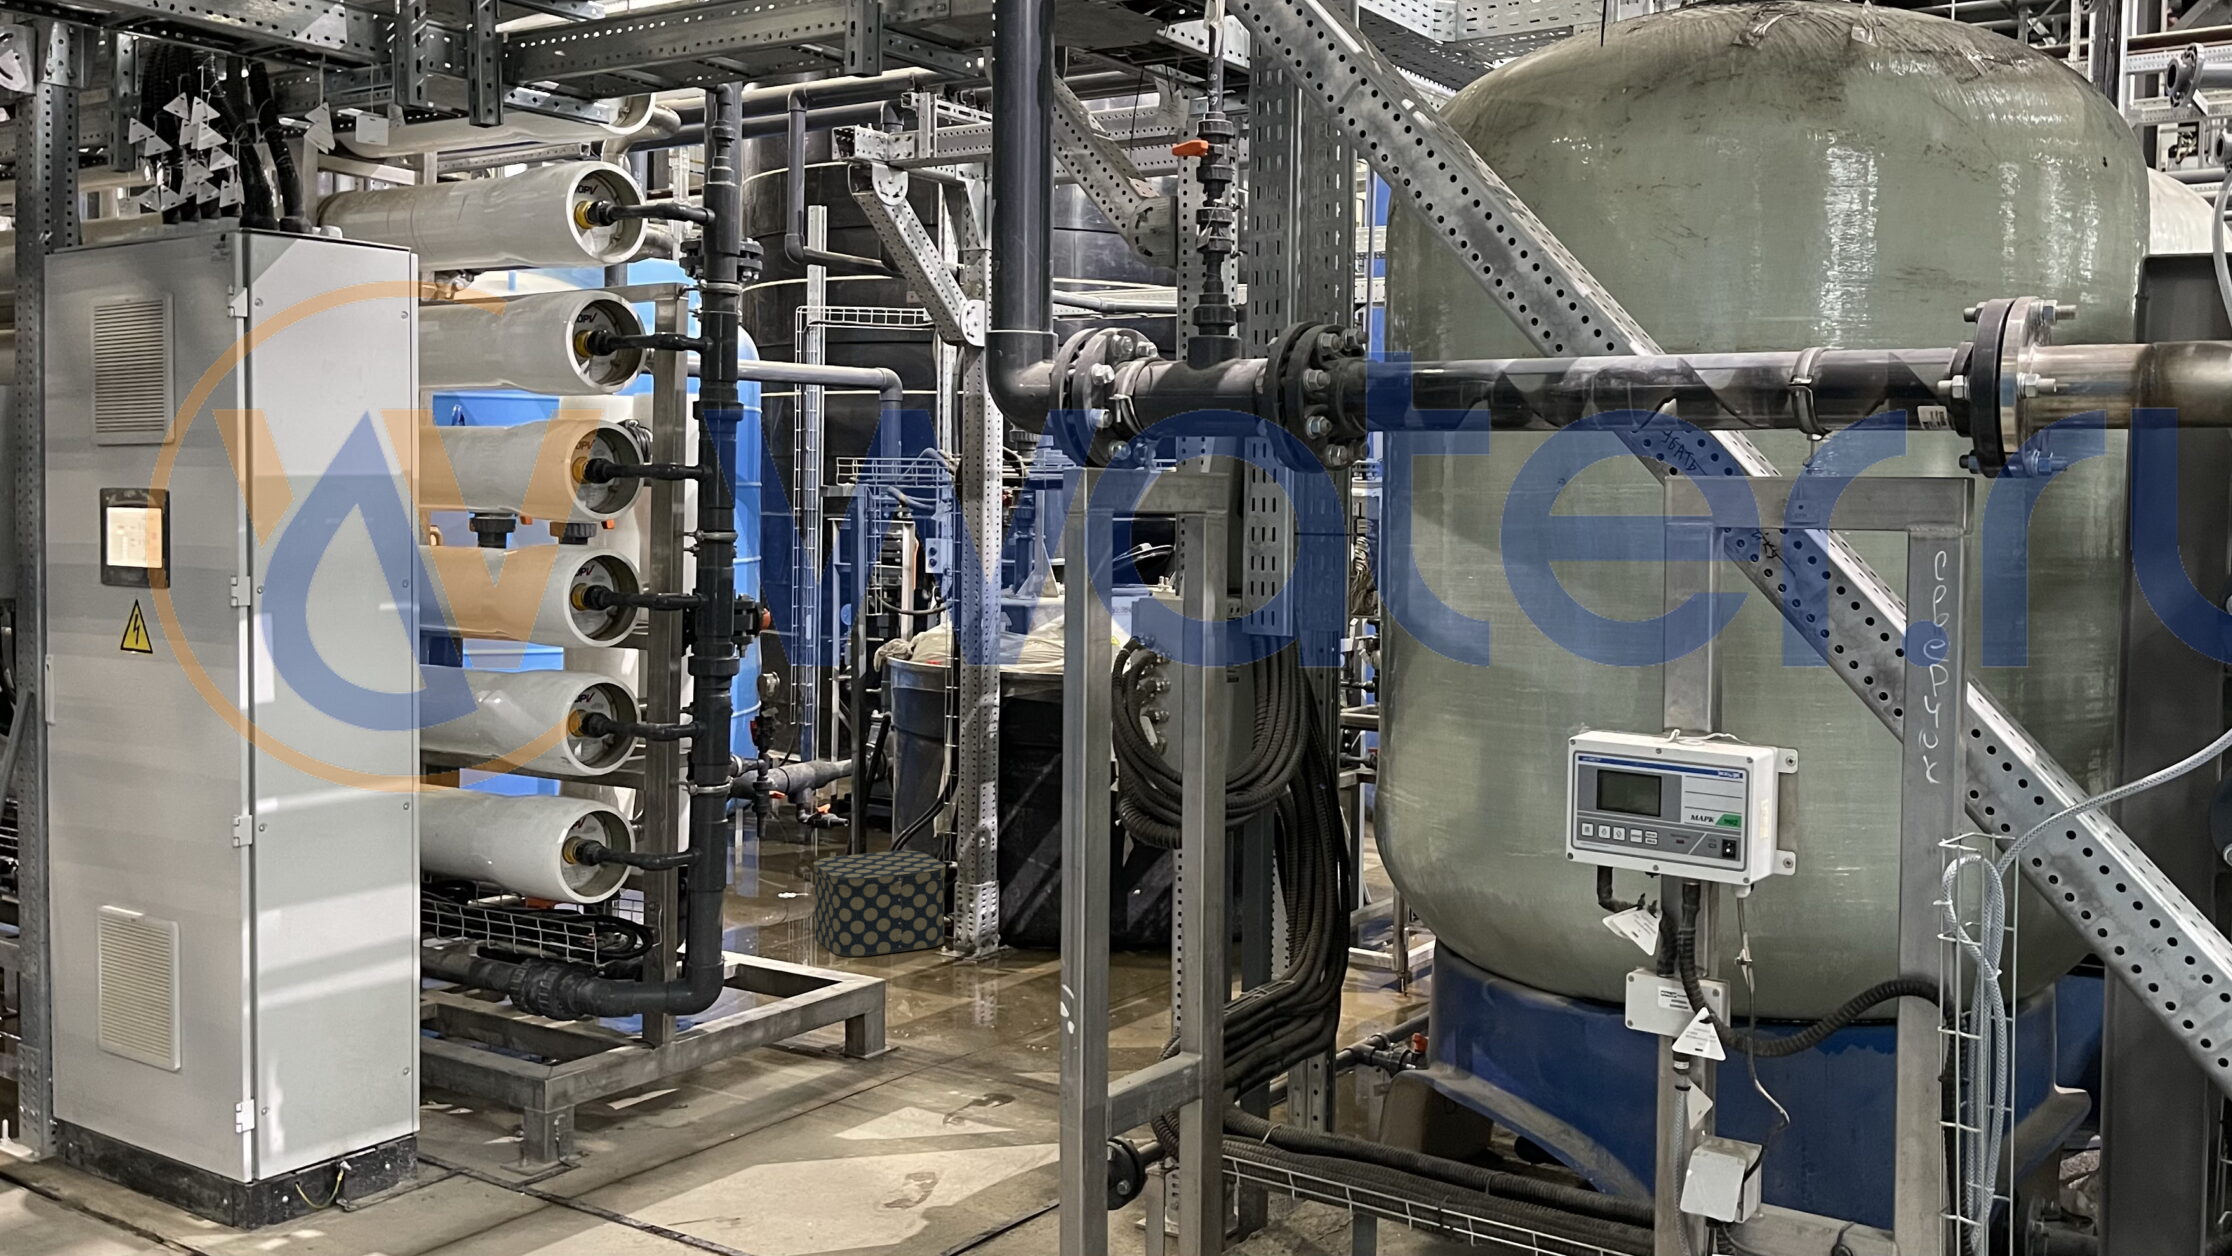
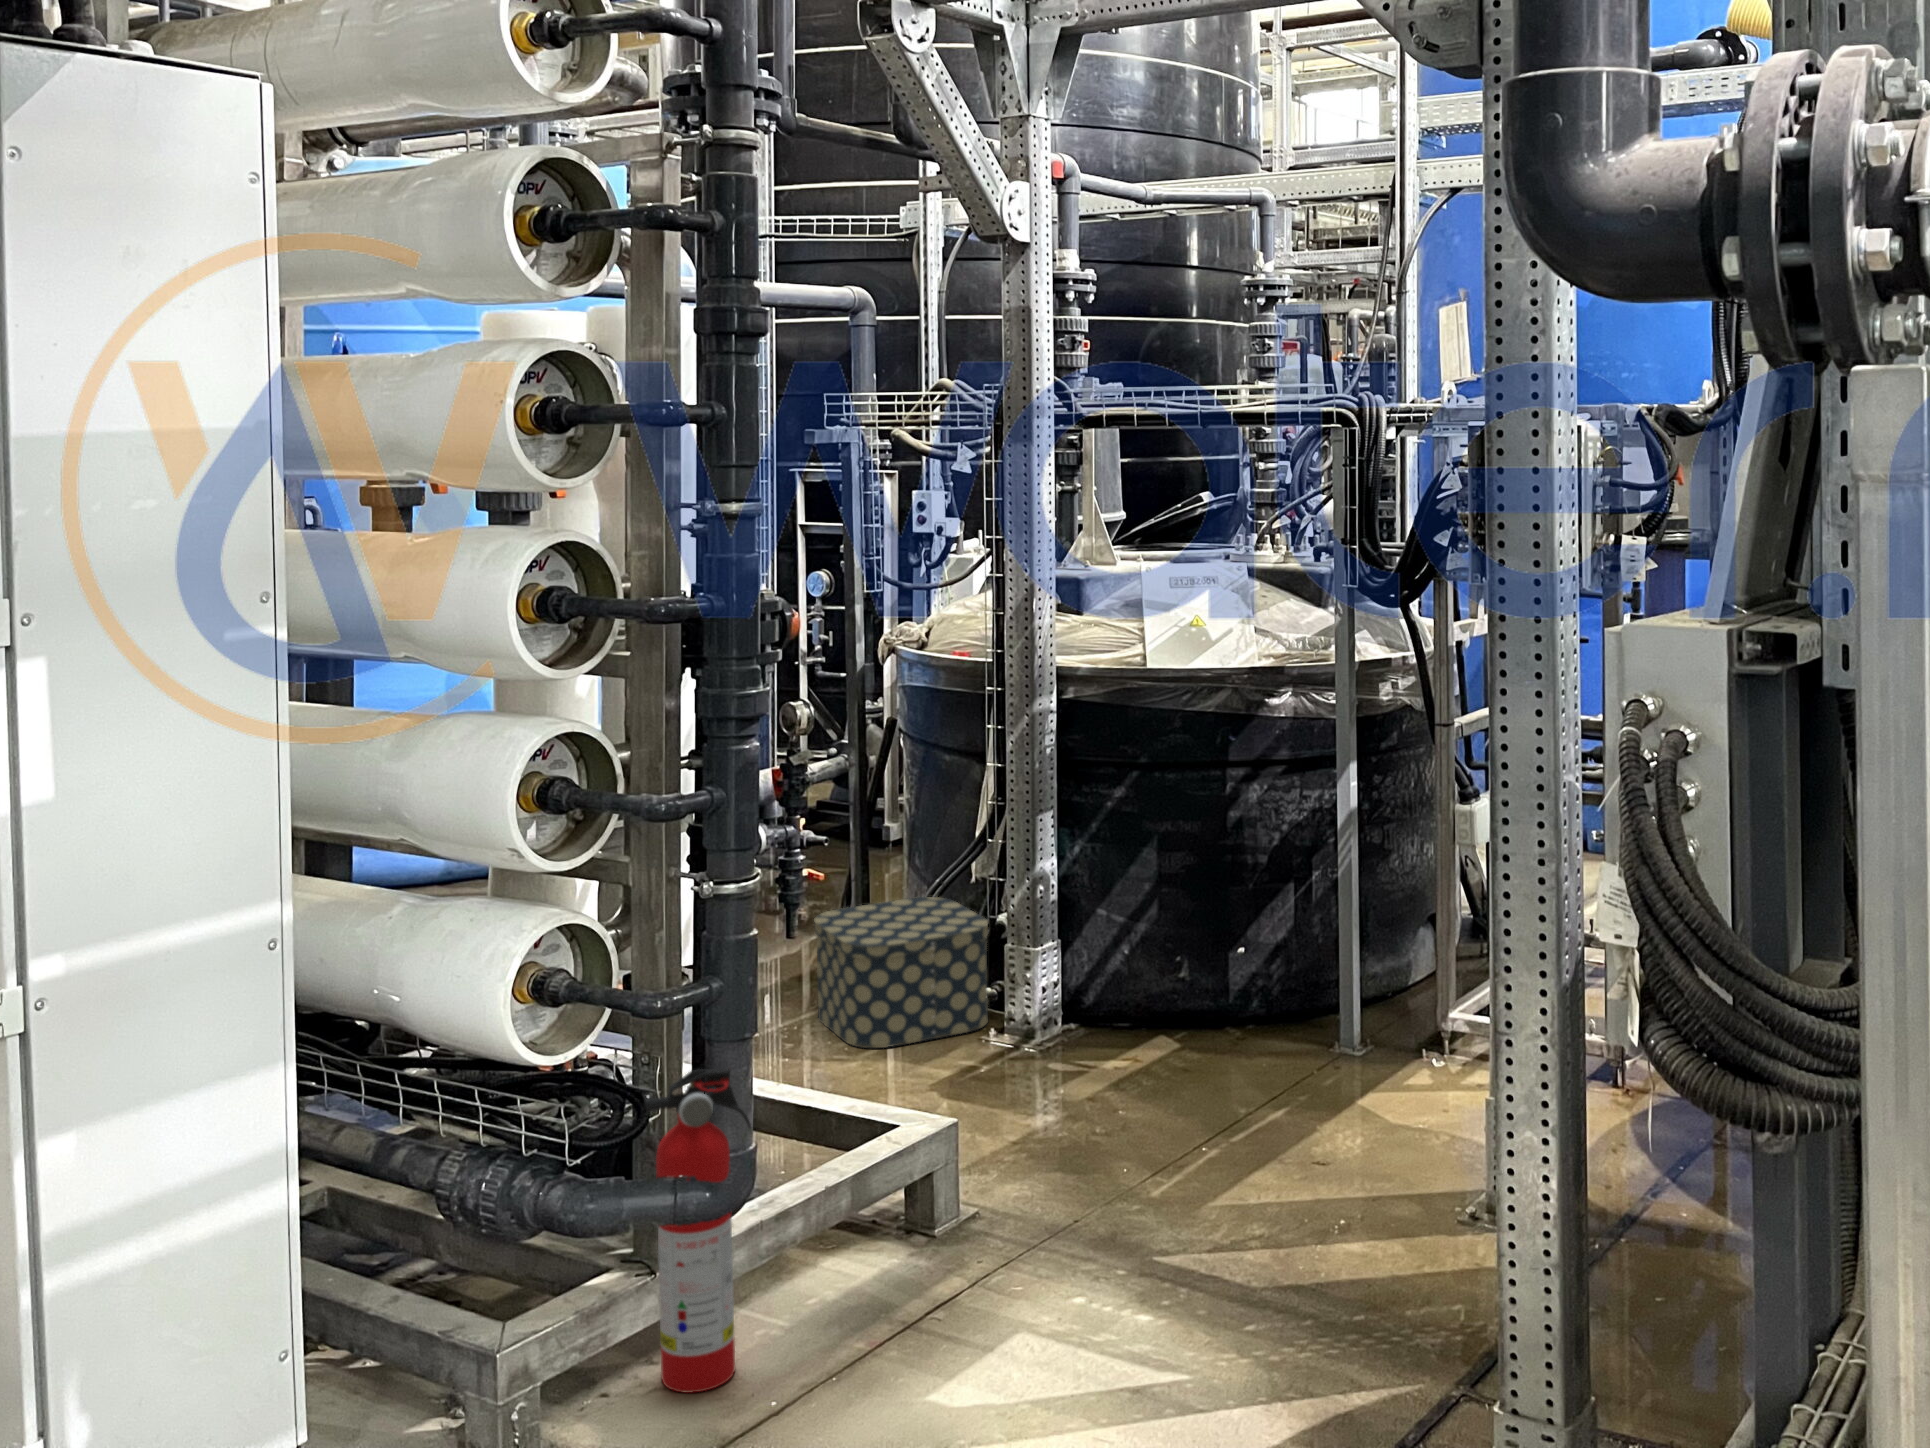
fire extinguisher: none [652,914,726,1132] -> present [645,1068,751,1393]

